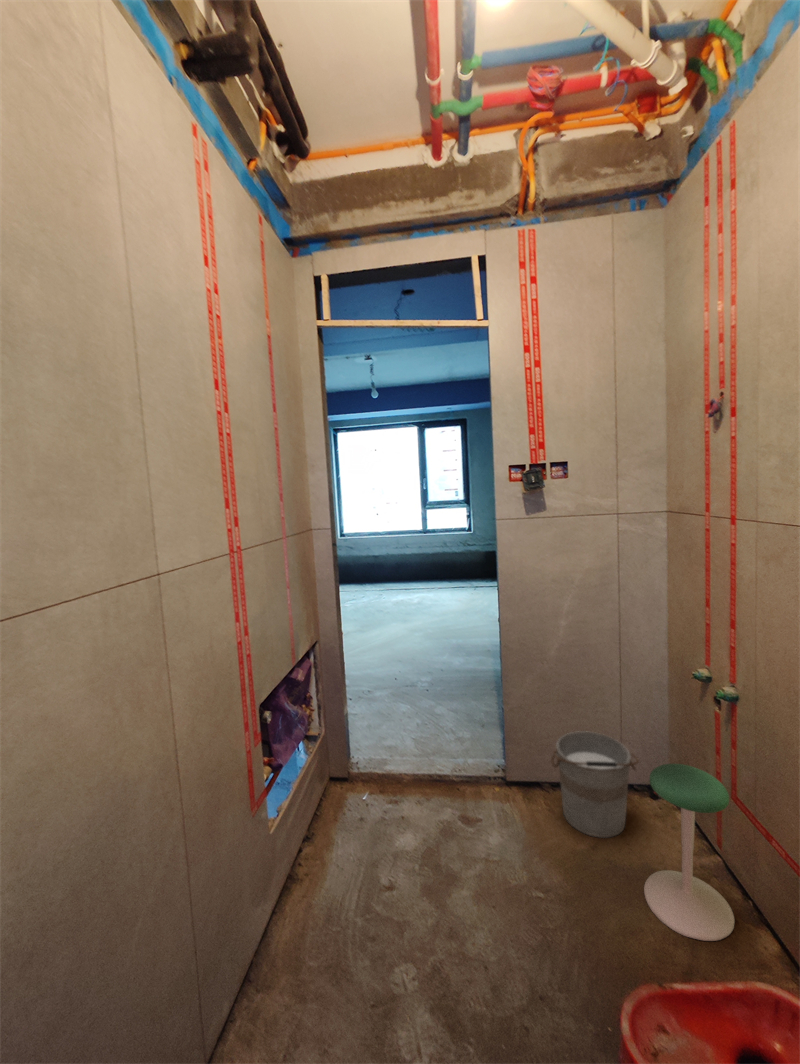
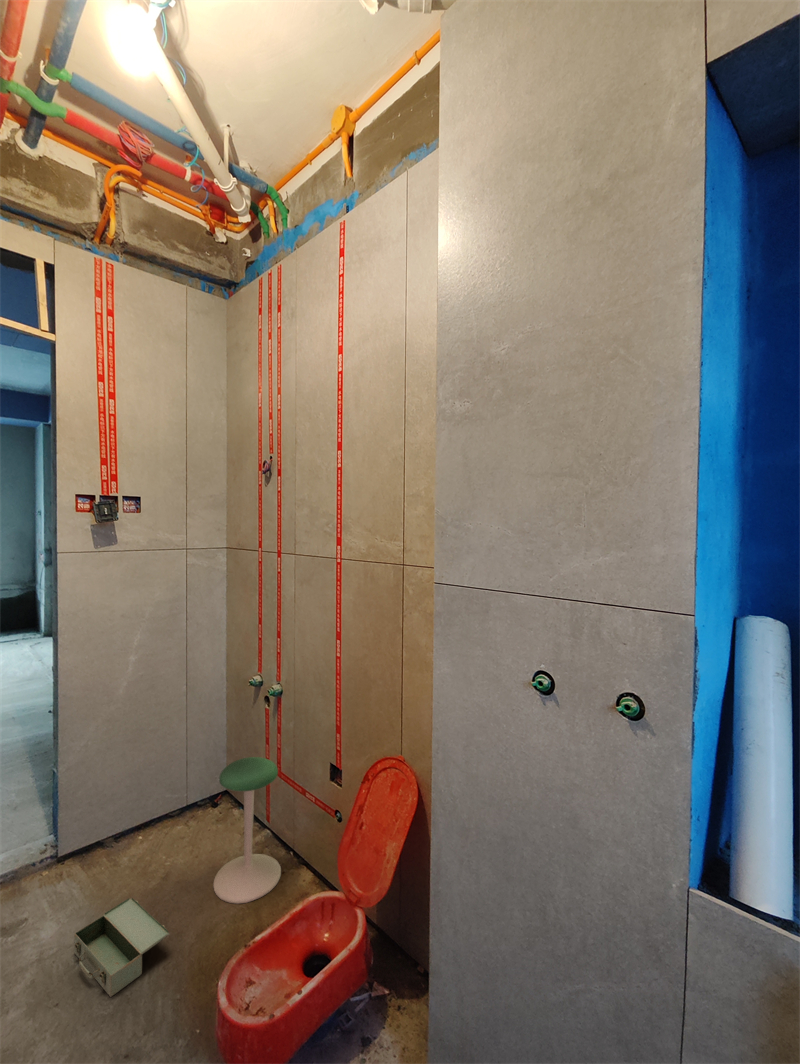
bucket: present [551,731,638,838] -> none [118,763,207,869]
toolbox: none [510,854,591,943] -> present [74,898,169,997]

